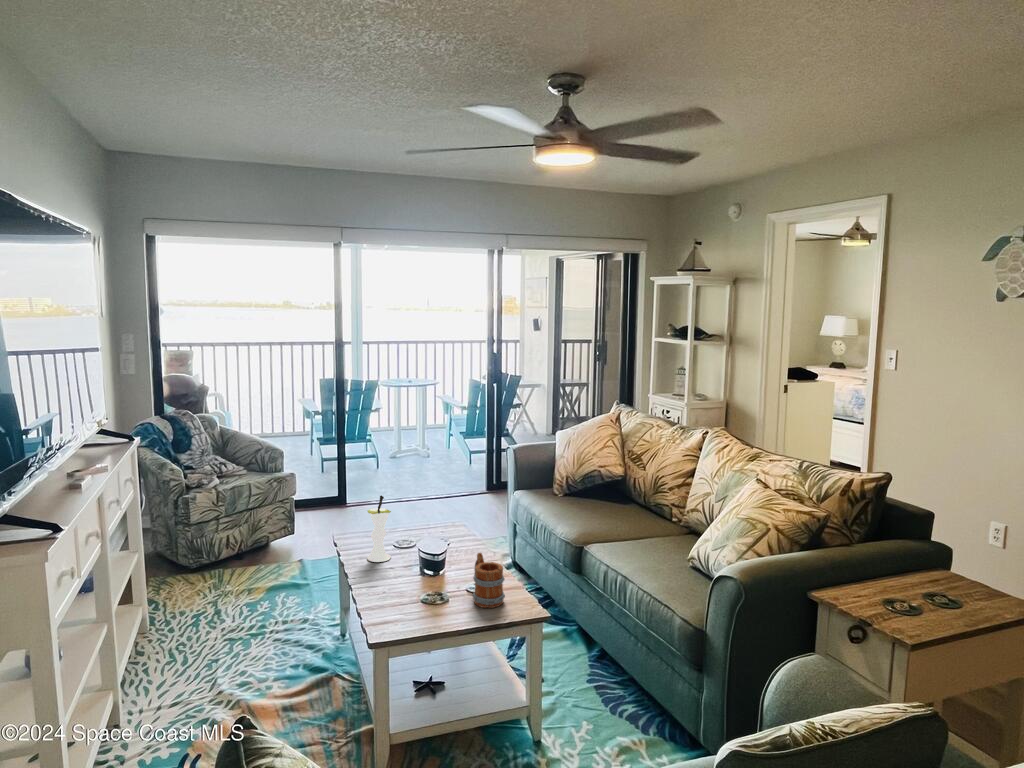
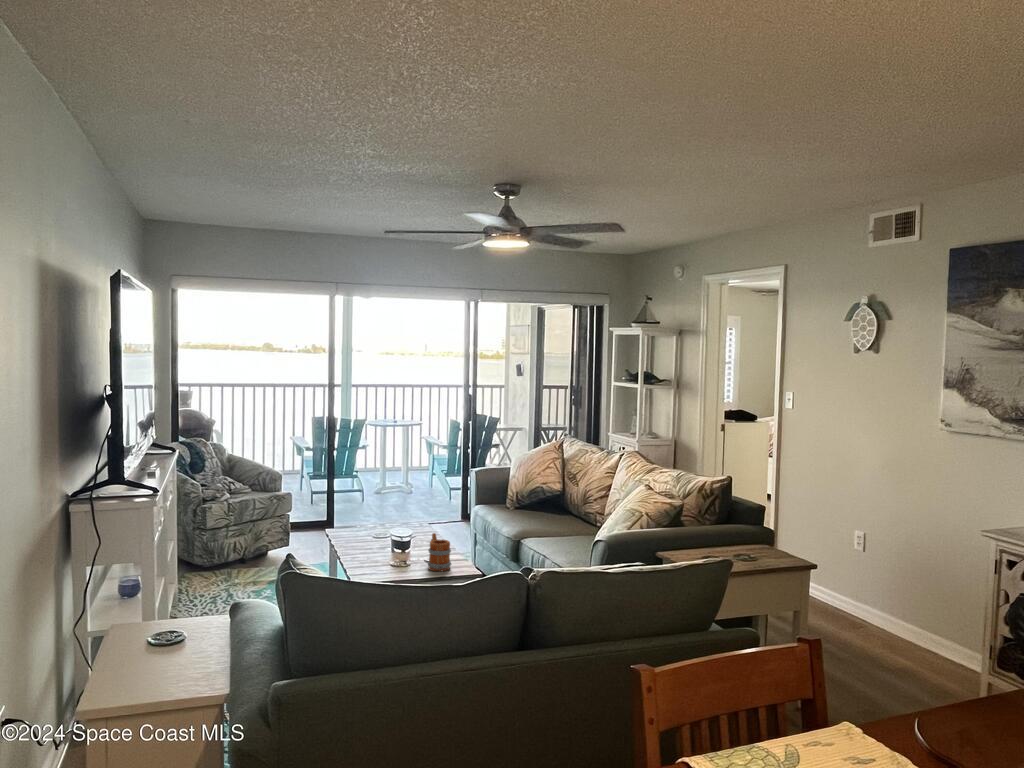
vase: present [367,495,391,562] -> none [351,496,371,547]

